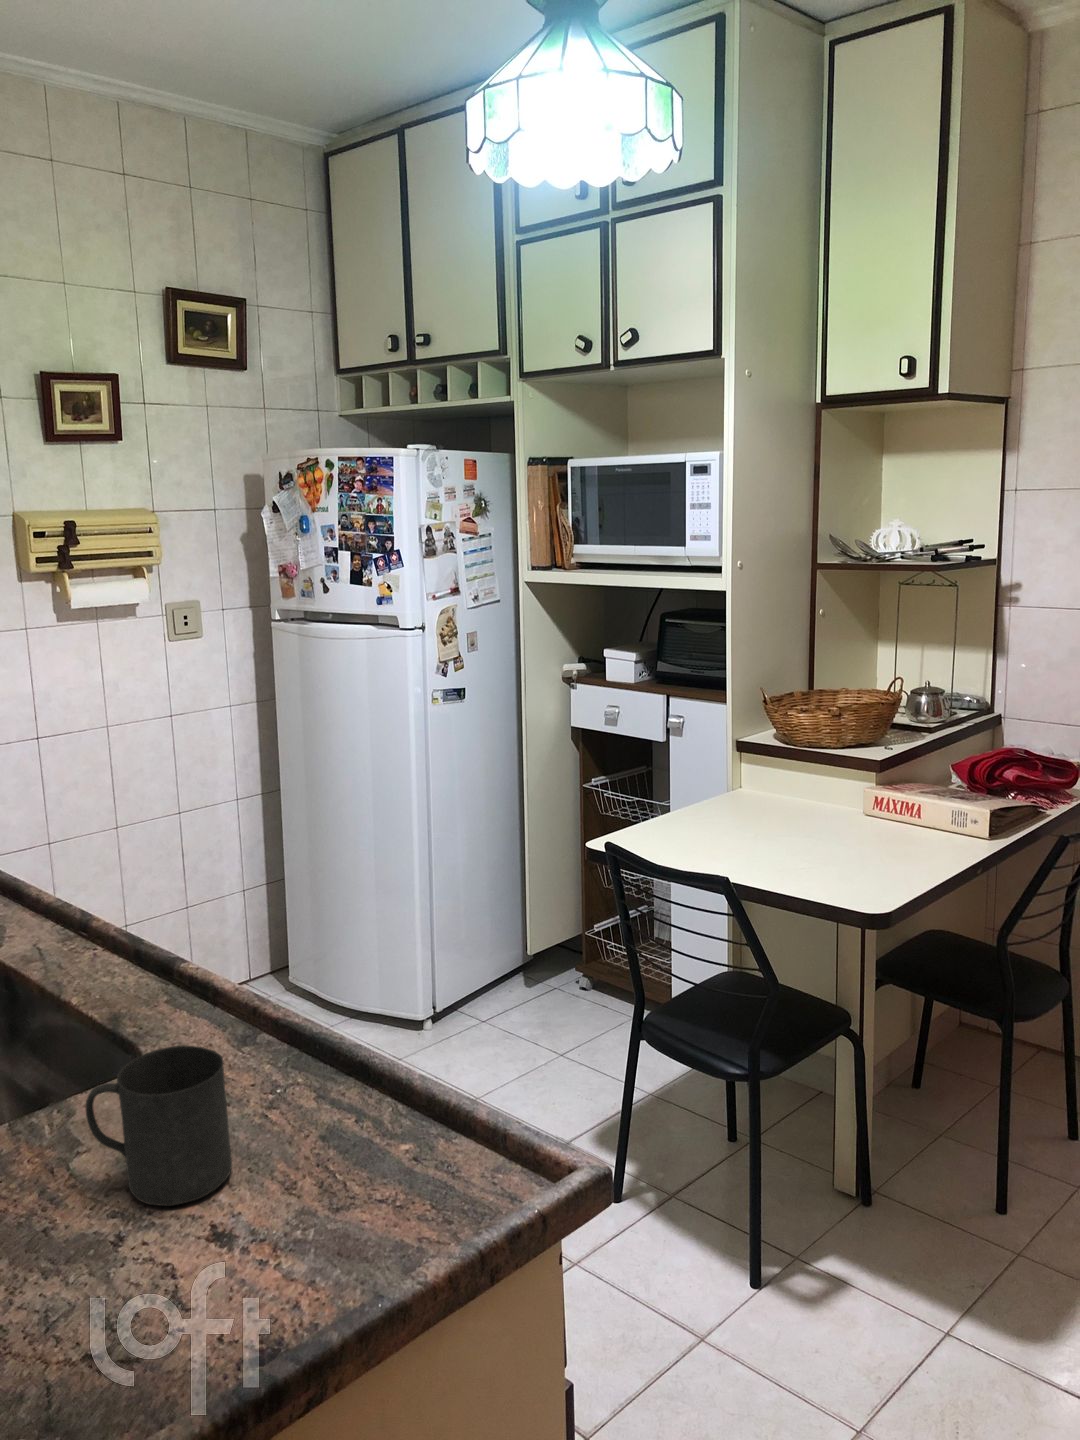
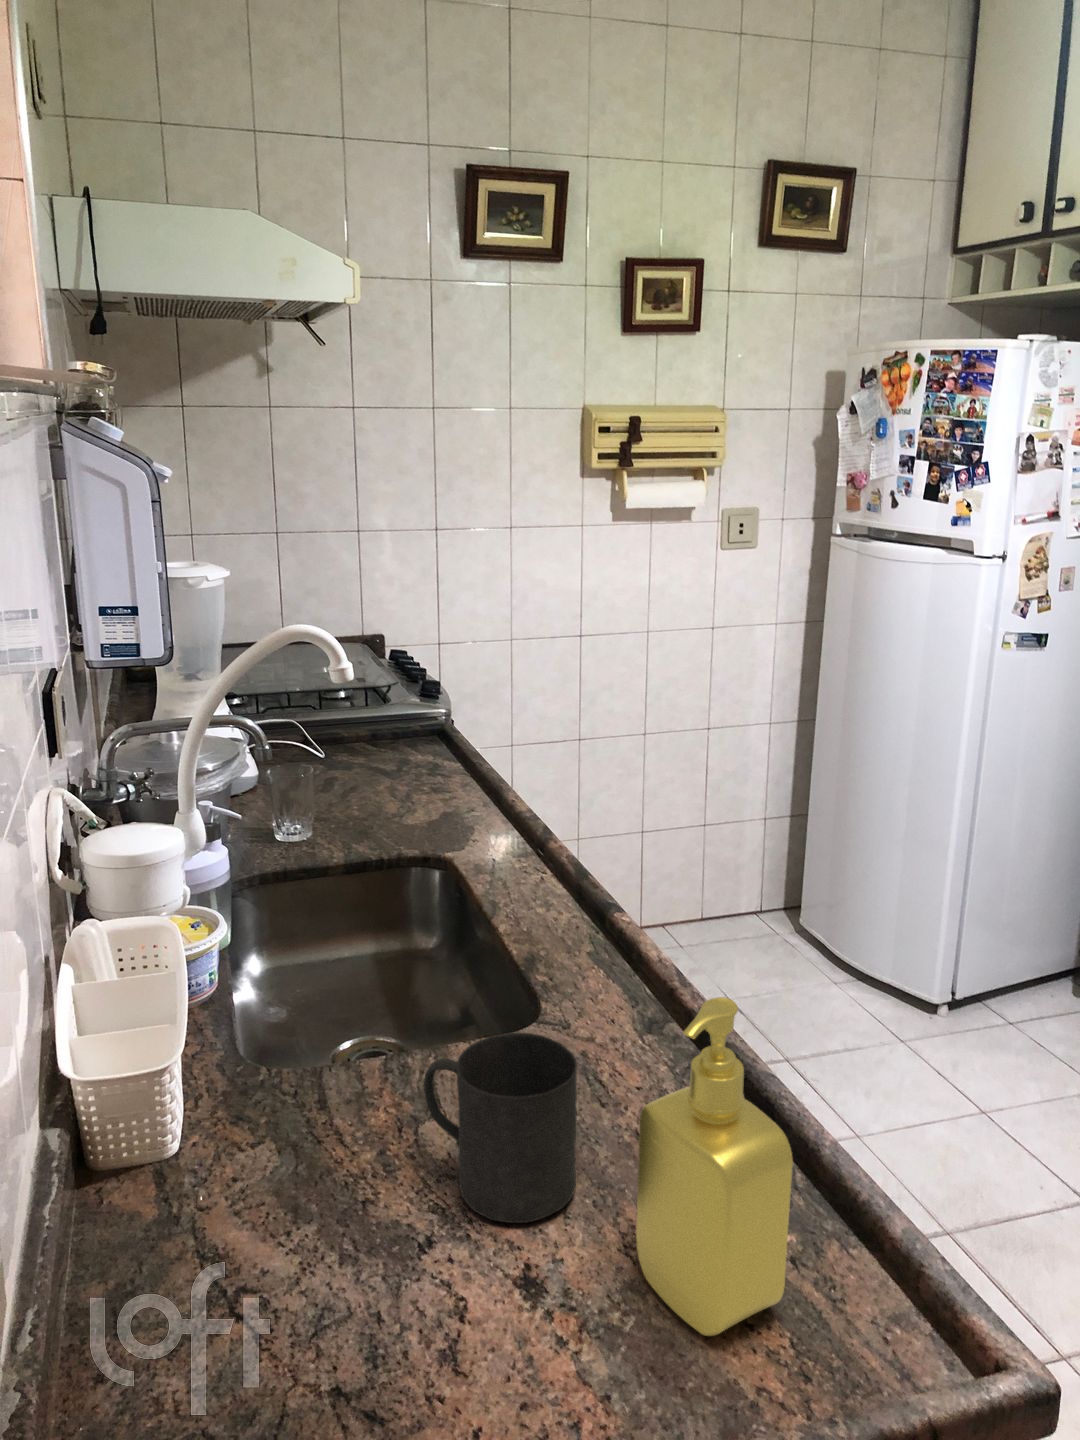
soap dispenser: none [292,959,420,1222] -> present [636,997,793,1336]

